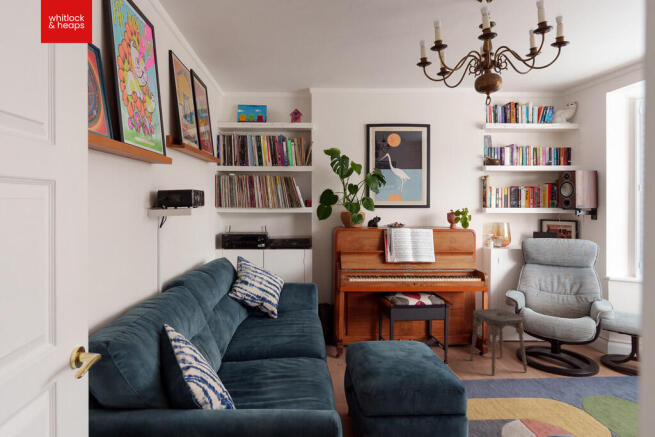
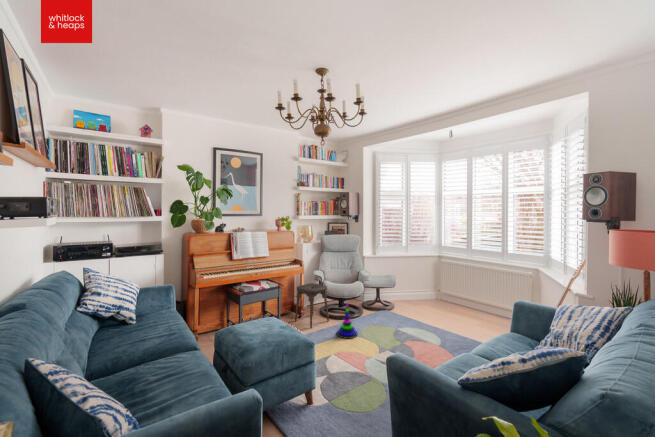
stacking toy: none [535,350,575,409] -> present [337,305,357,339]

